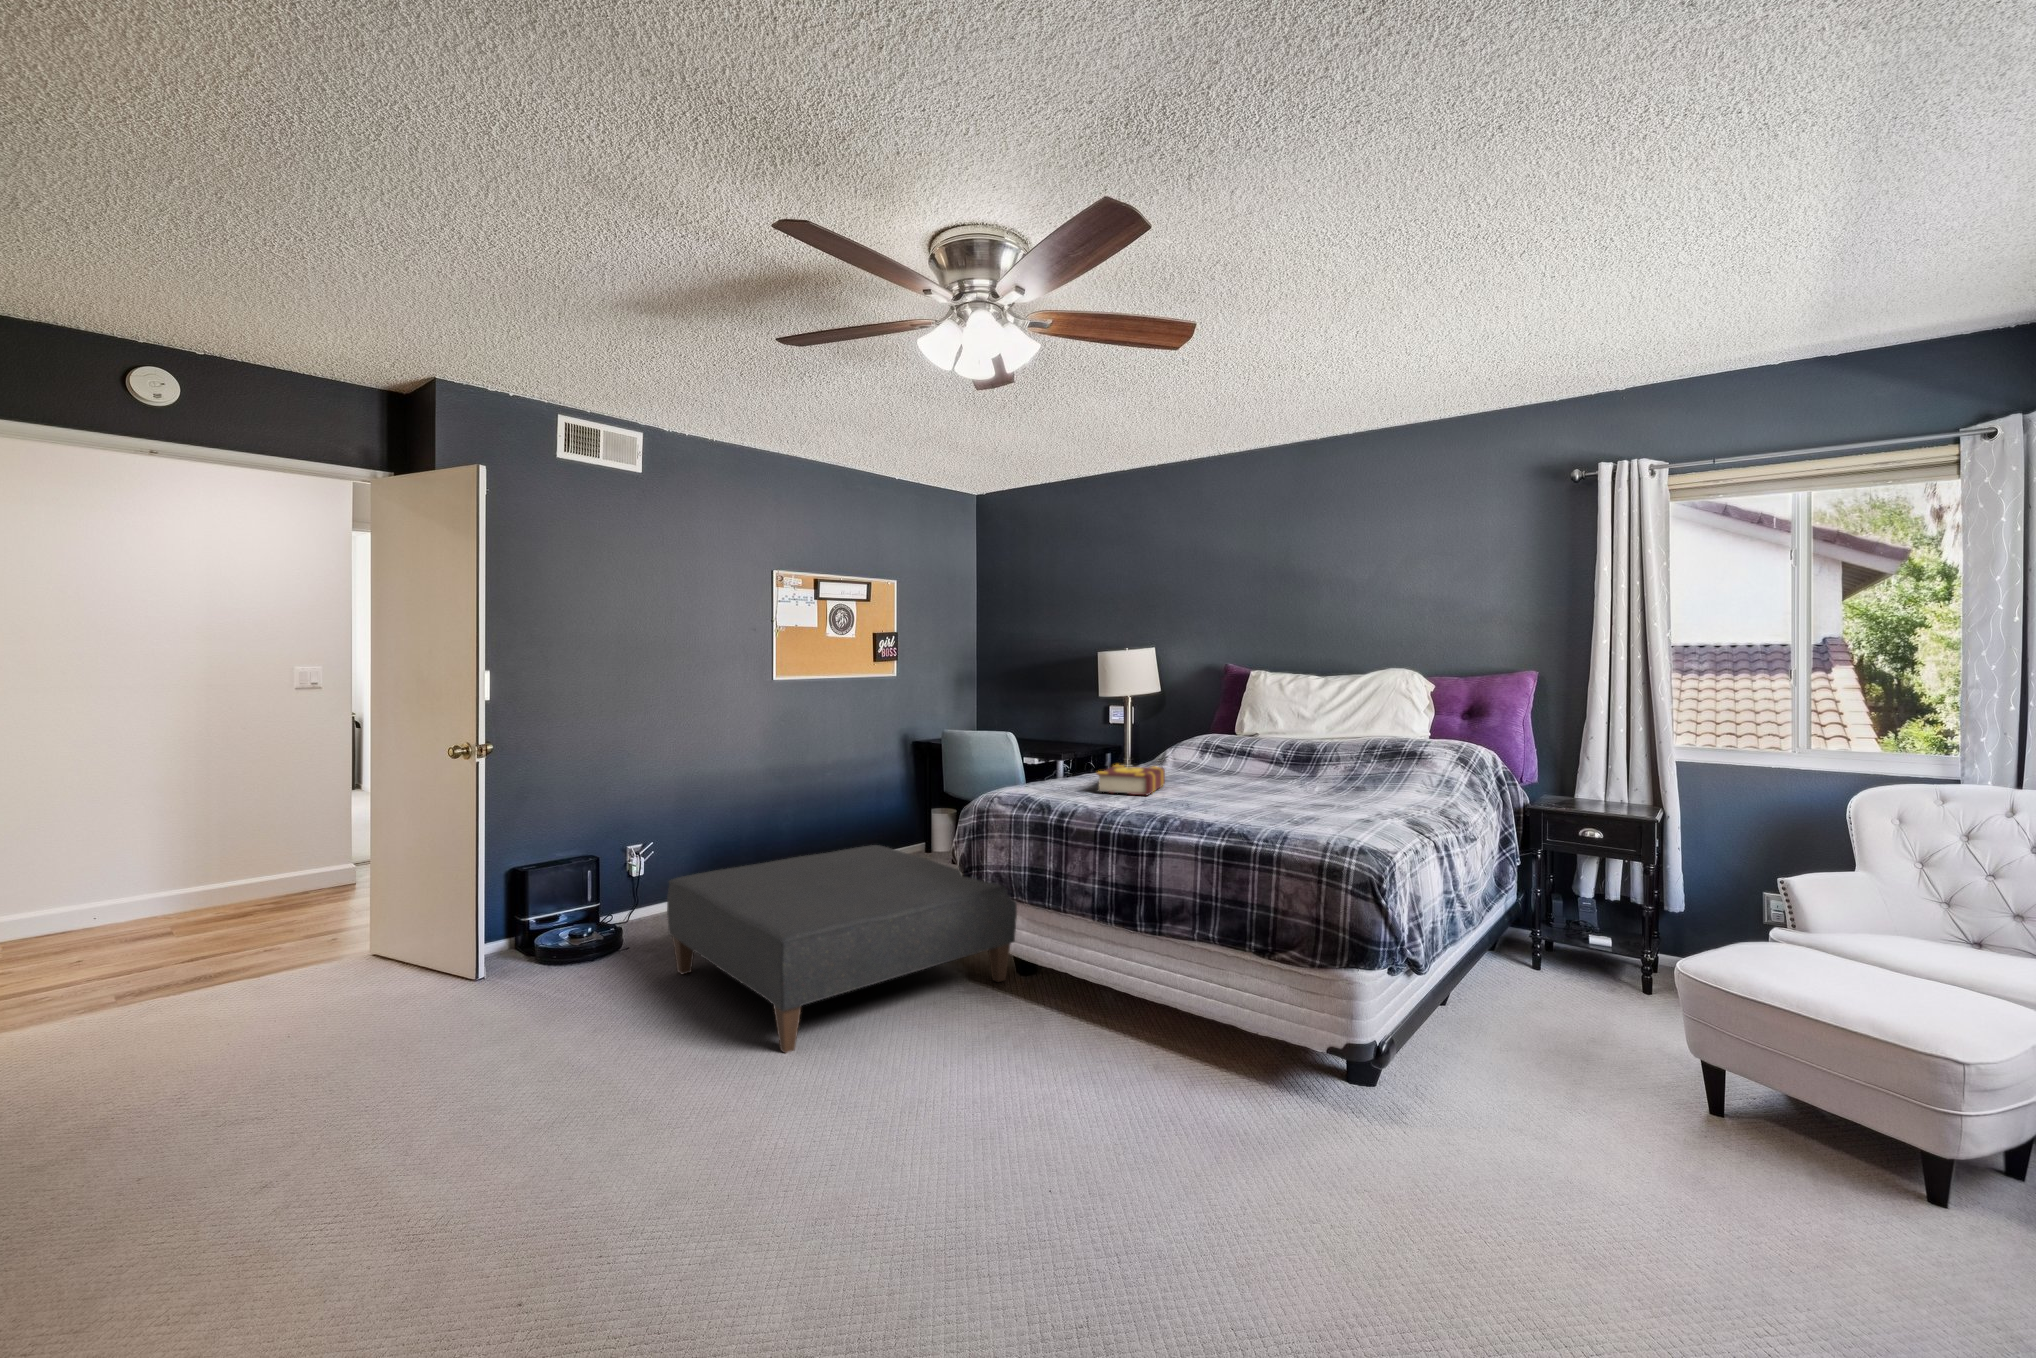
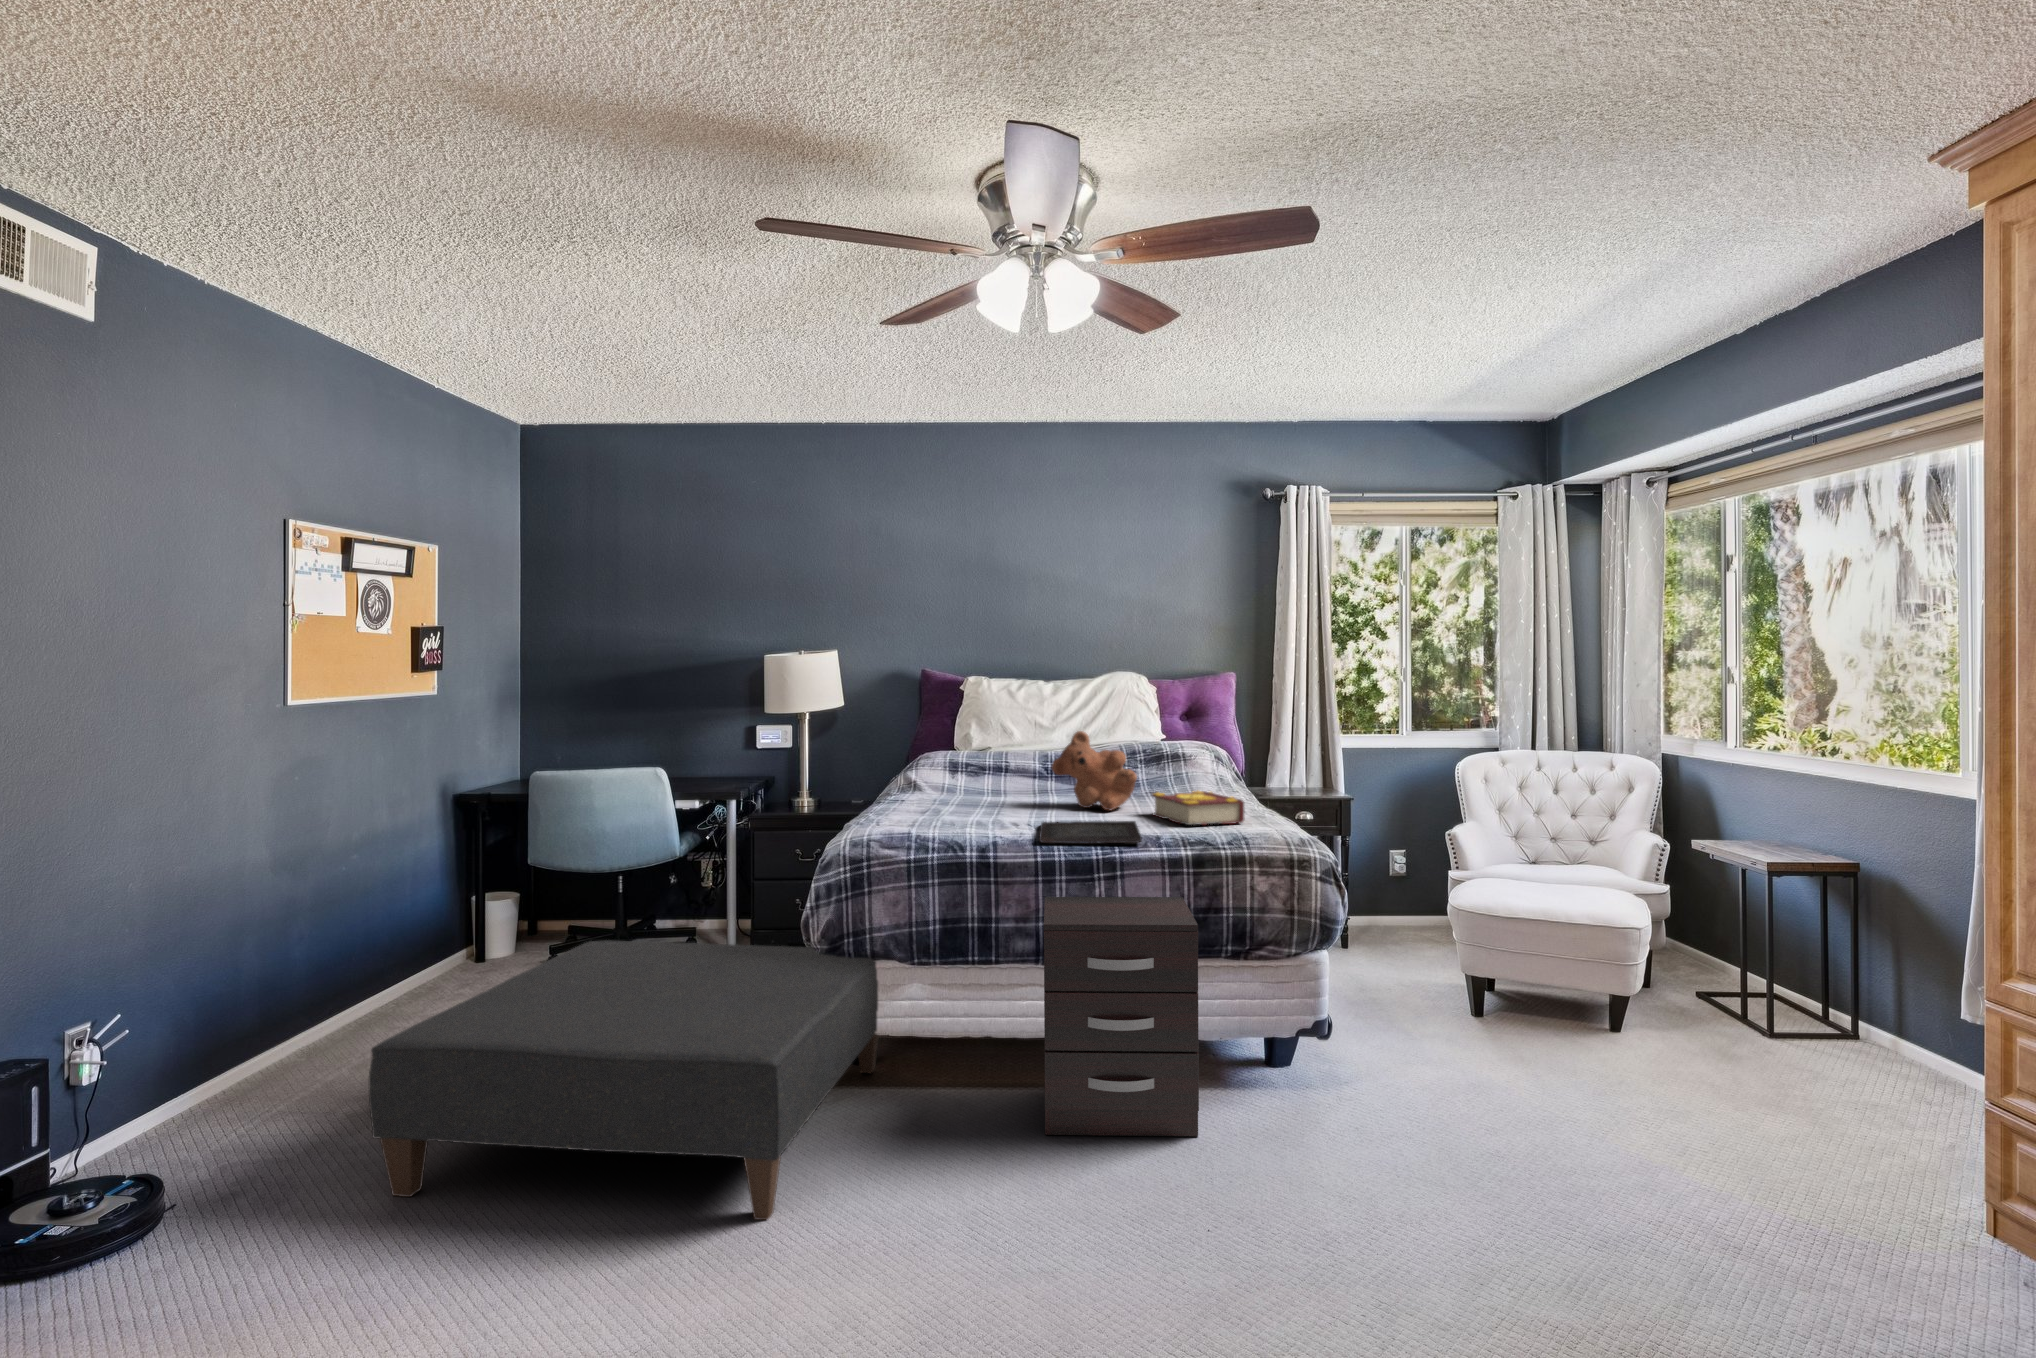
teddy bear: none [1222,719,1297,797] -> present [1051,731,1137,811]
book: present [1097,764,1165,795] -> present [1153,791,1244,825]
tray: none [1107,799,1241,826] -> present [1039,821,1142,844]
dresser: none [1026,862,1204,1117] -> present [1044,897,1199,1136]

